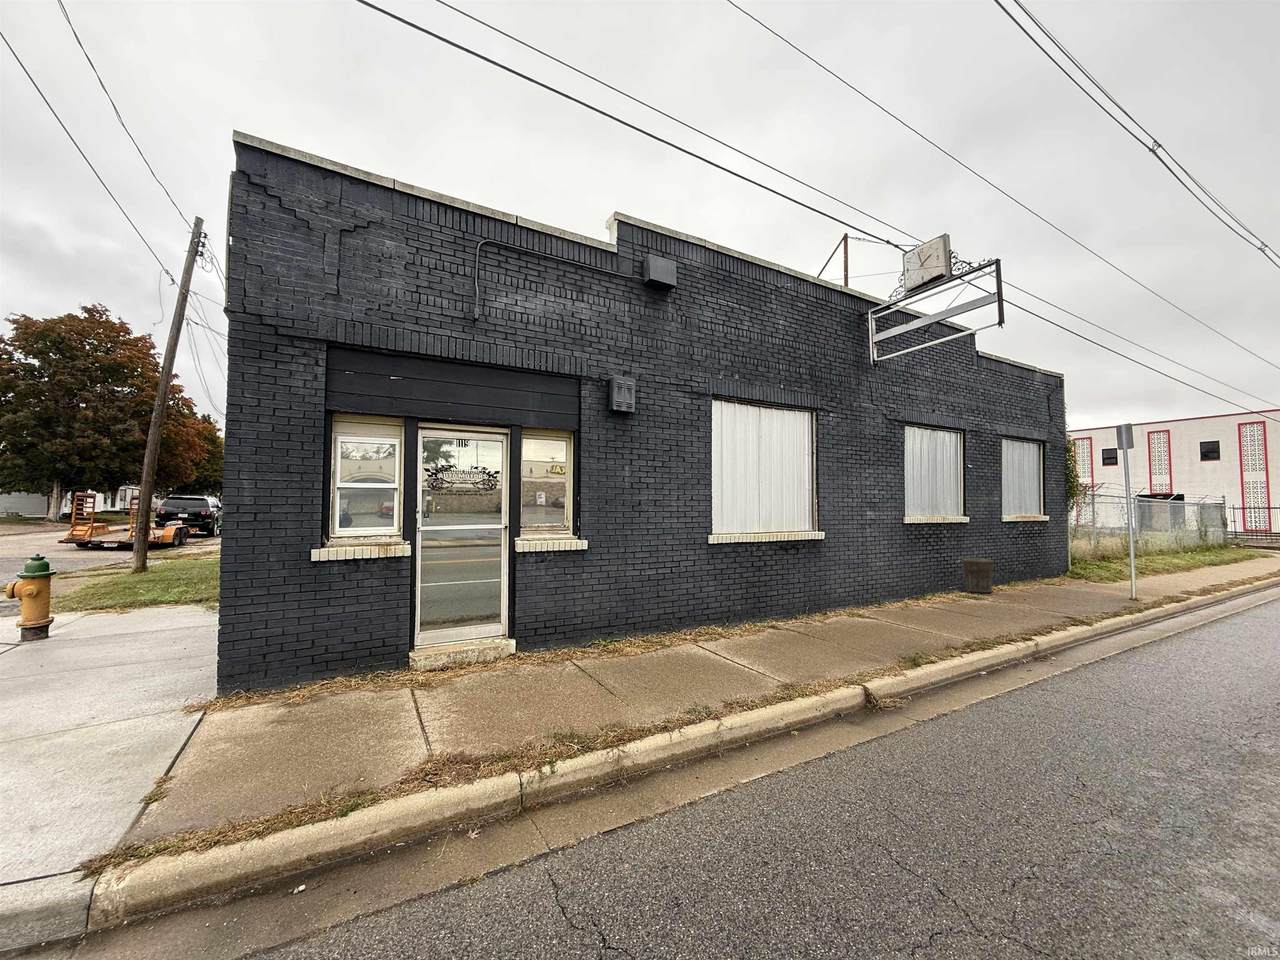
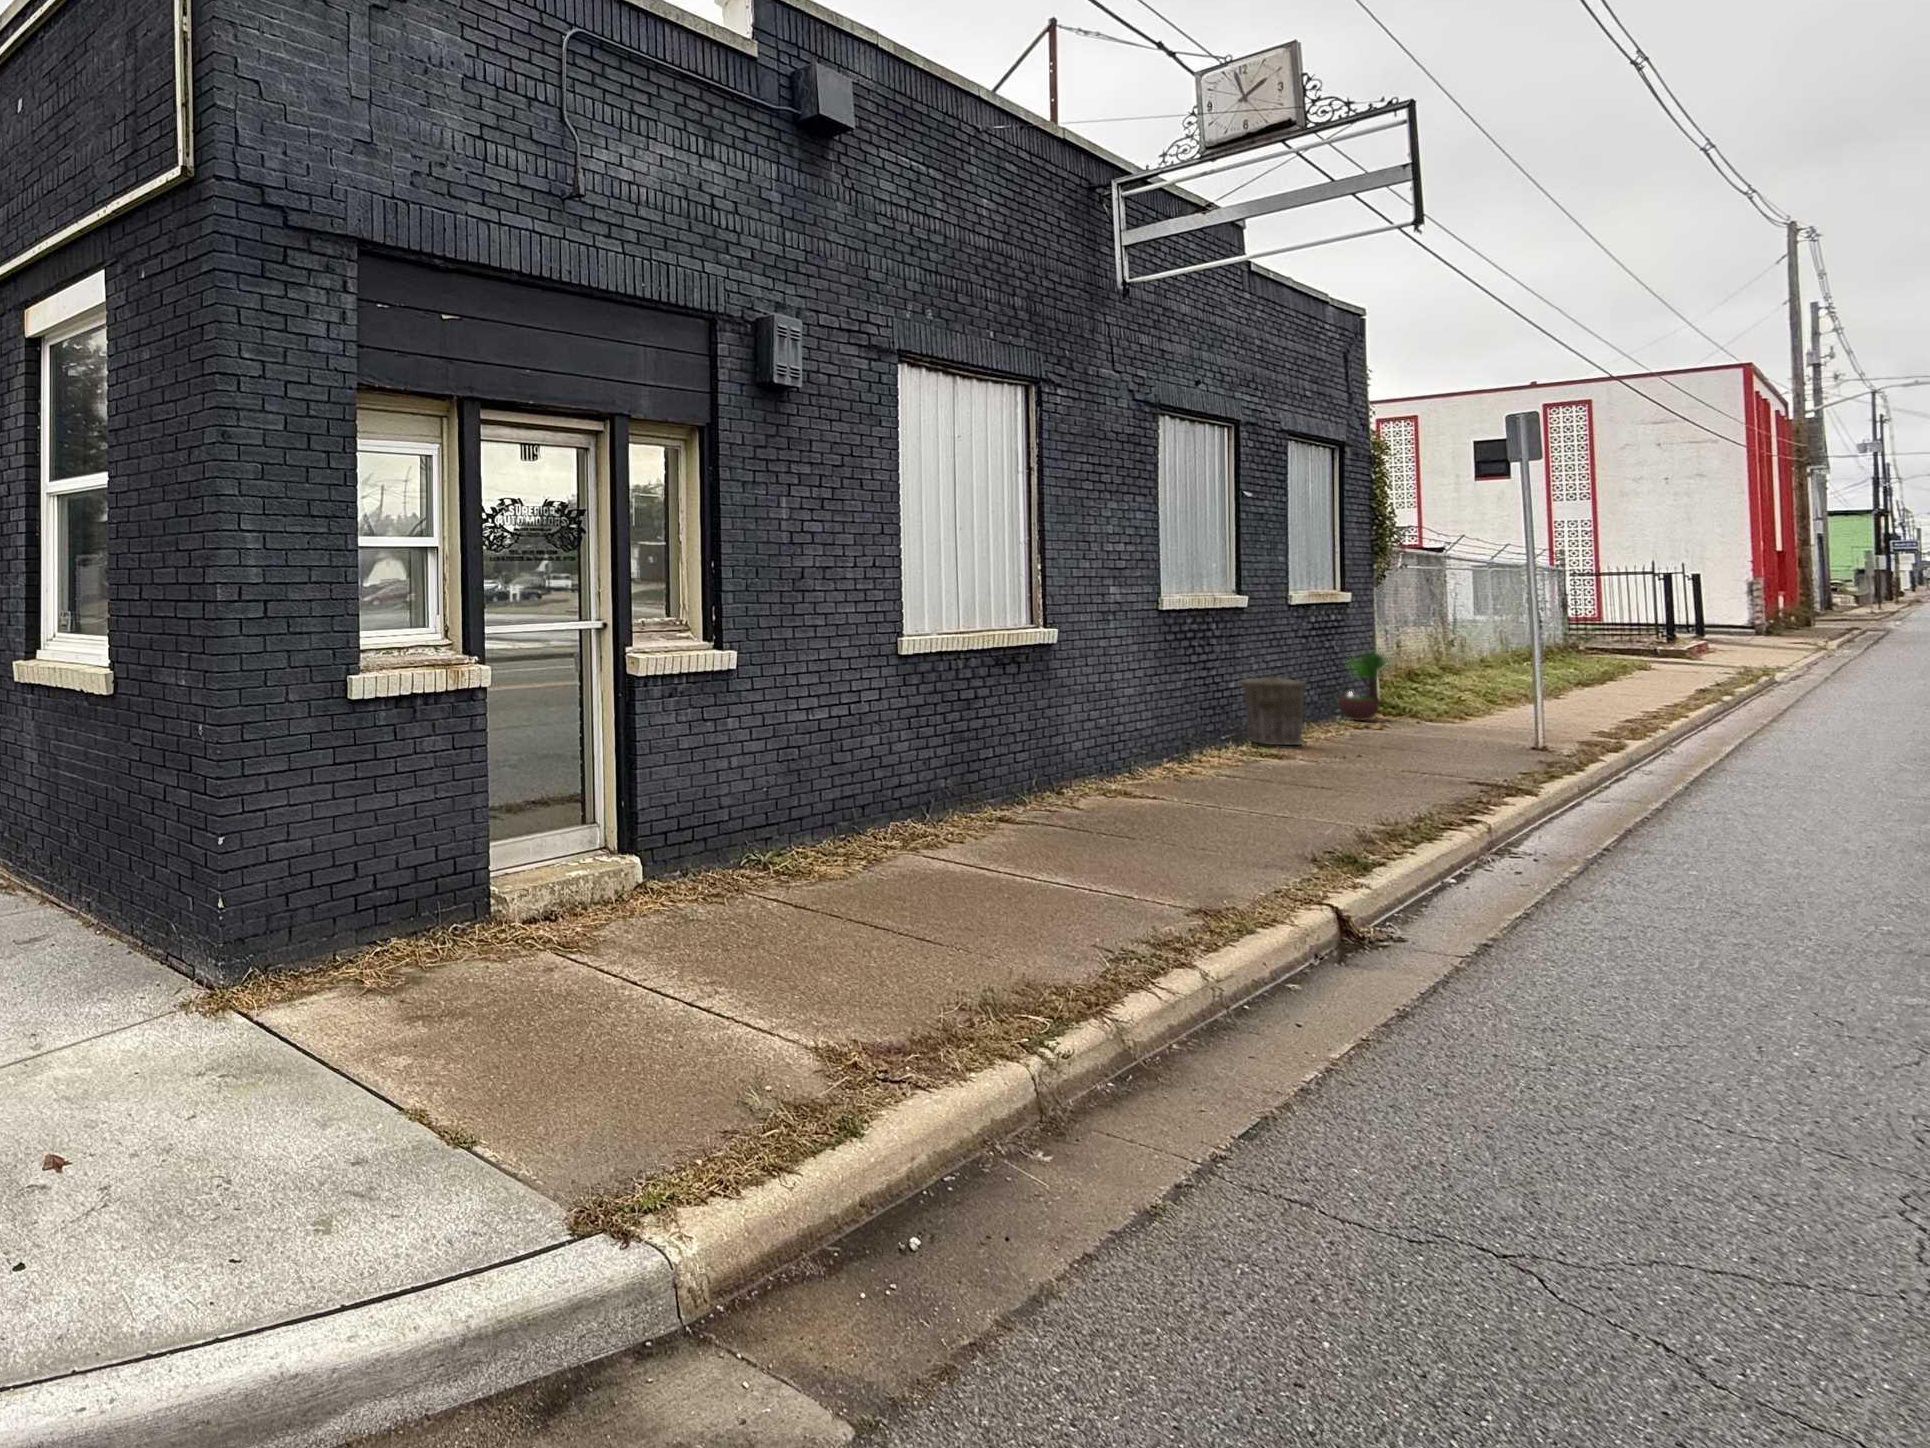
potted tree: none [1037,541,1063,580] -> present [1339,648,1388,721]

